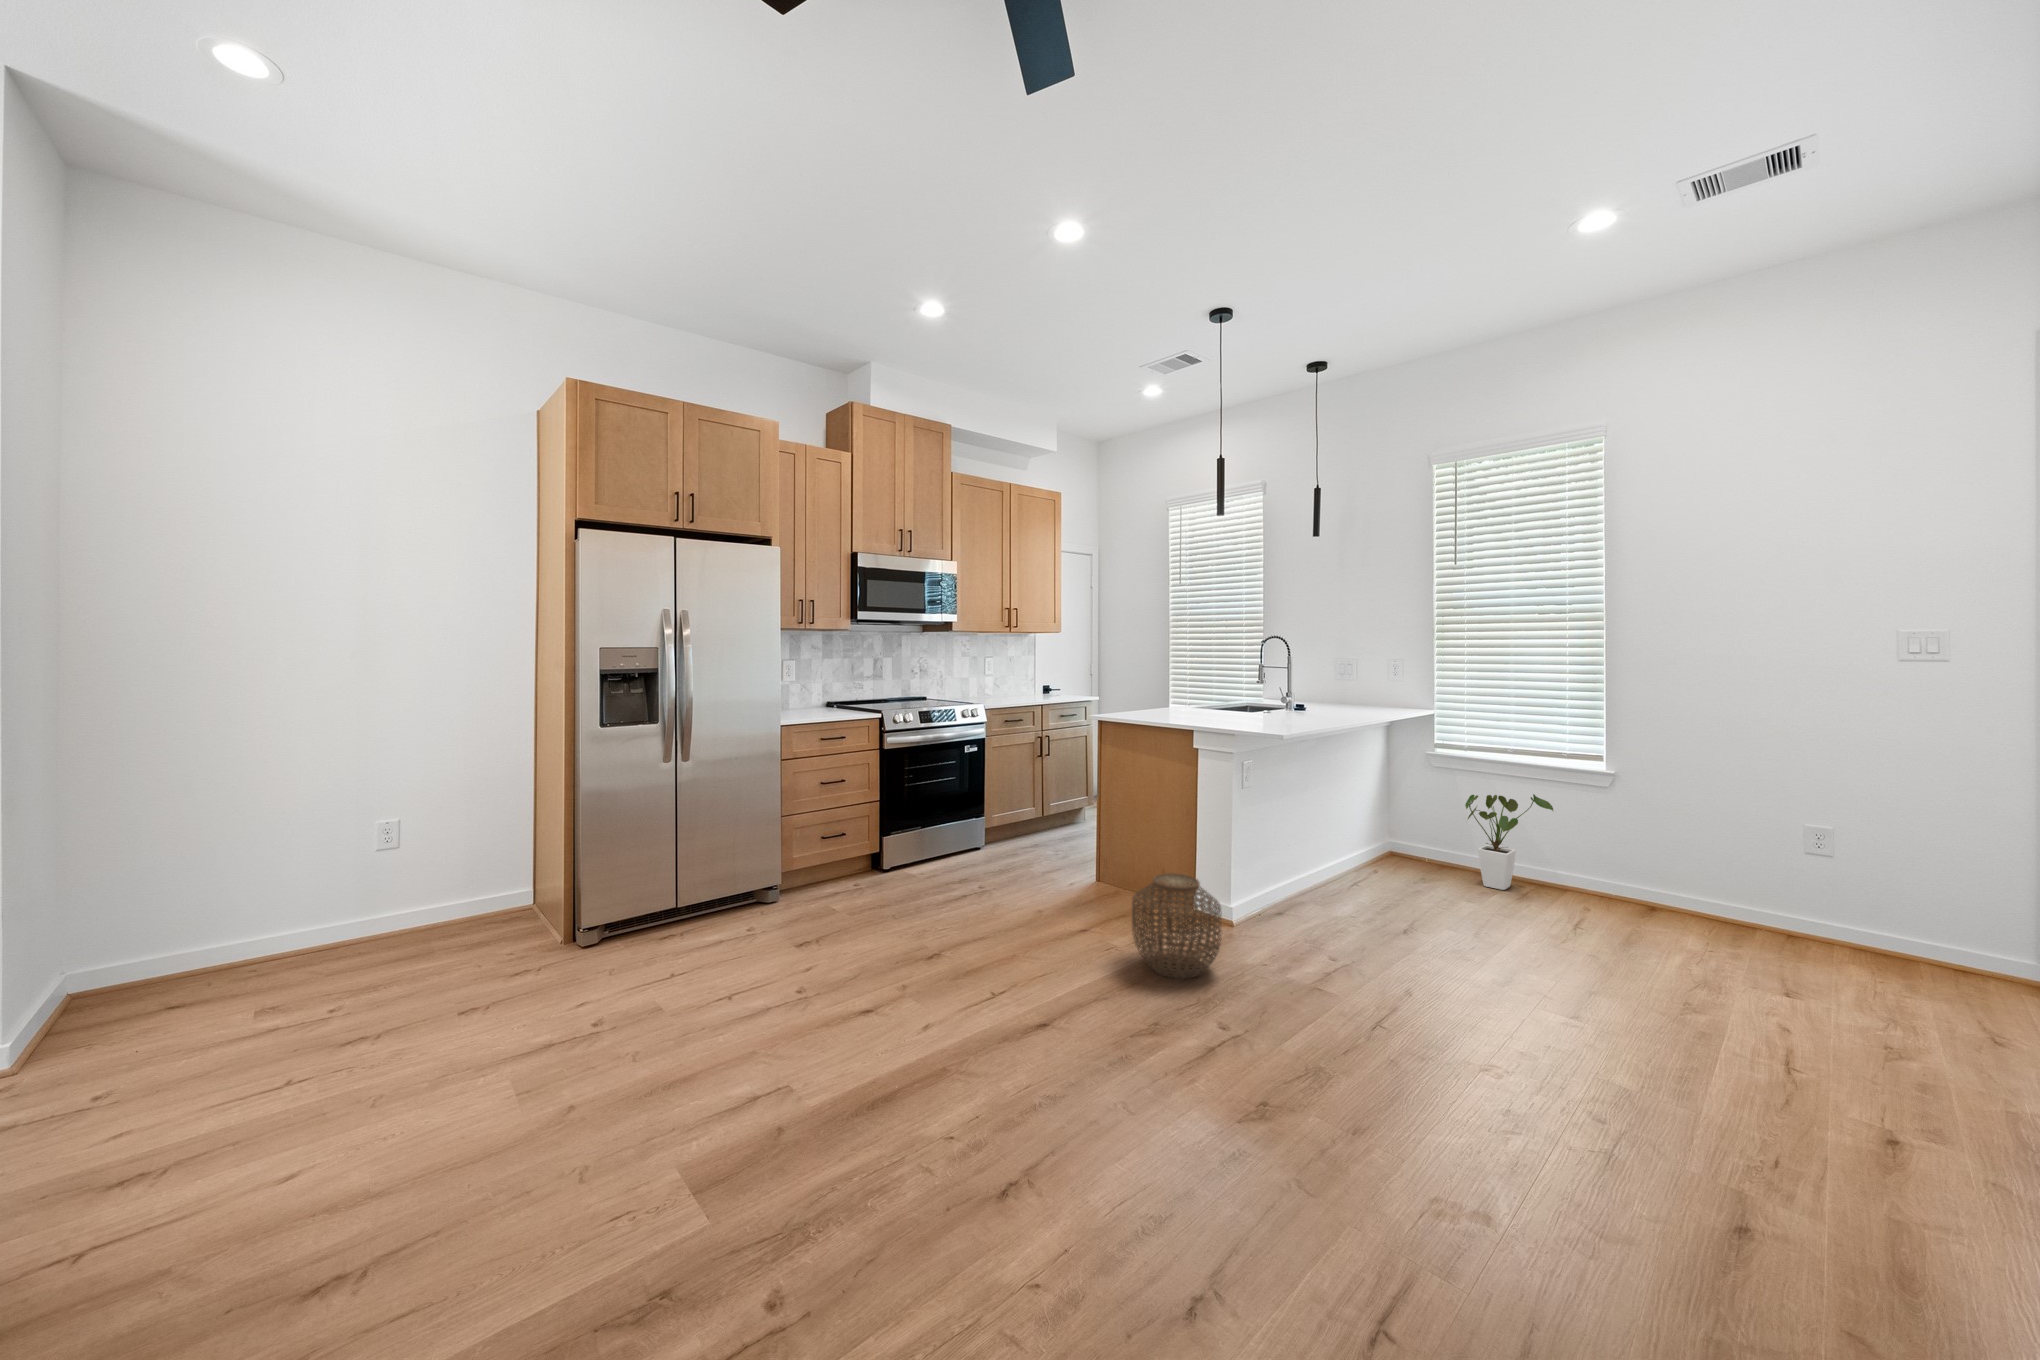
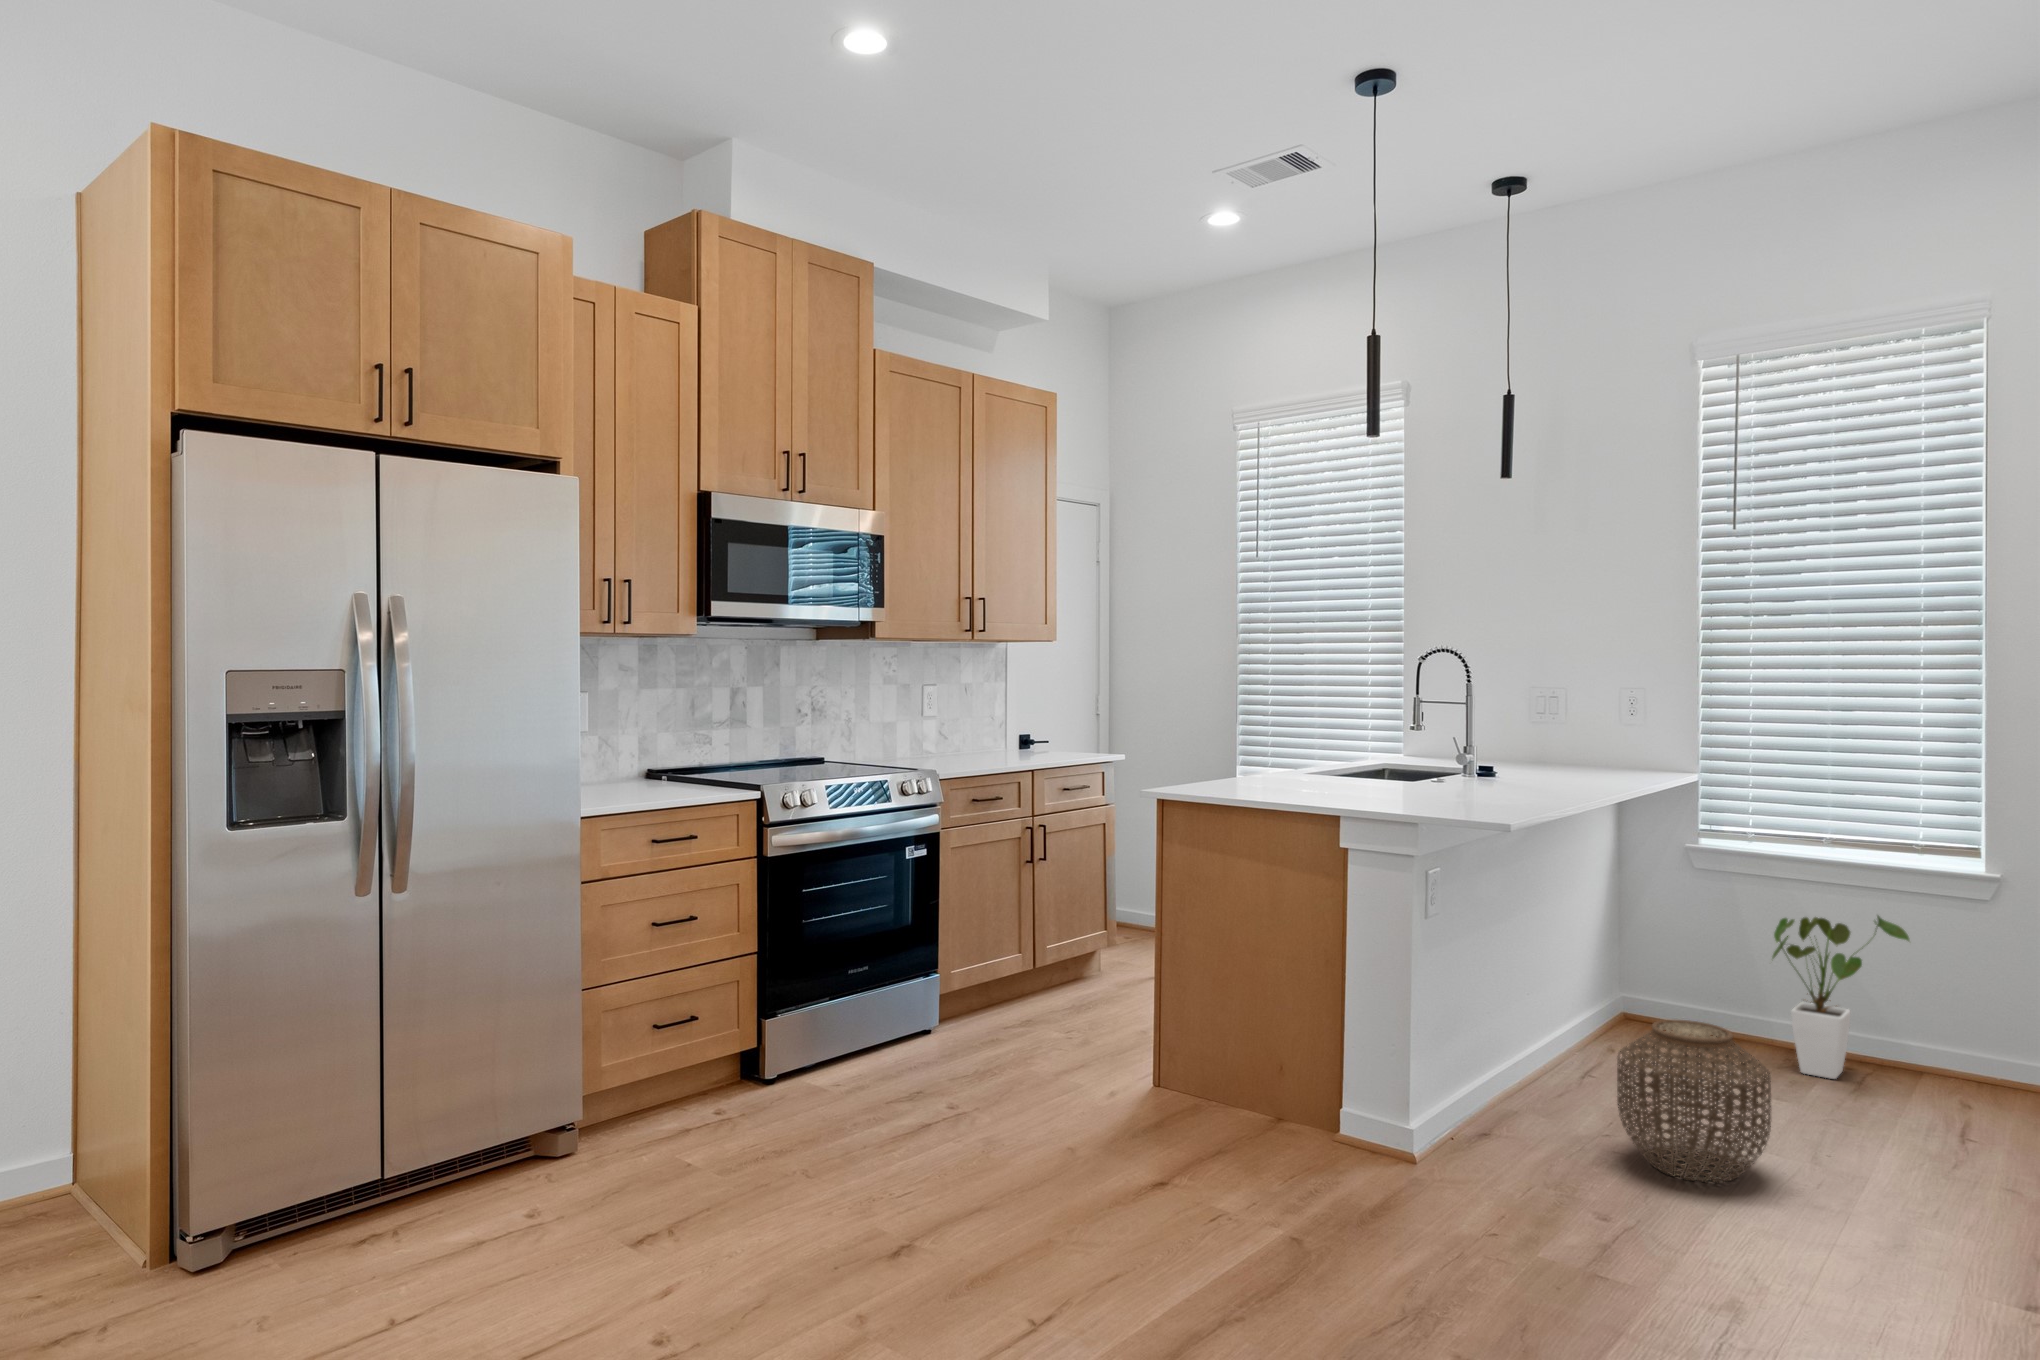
woven basket: present [1132,873,1221,979] -> present [1617,1020,1771,1183]

